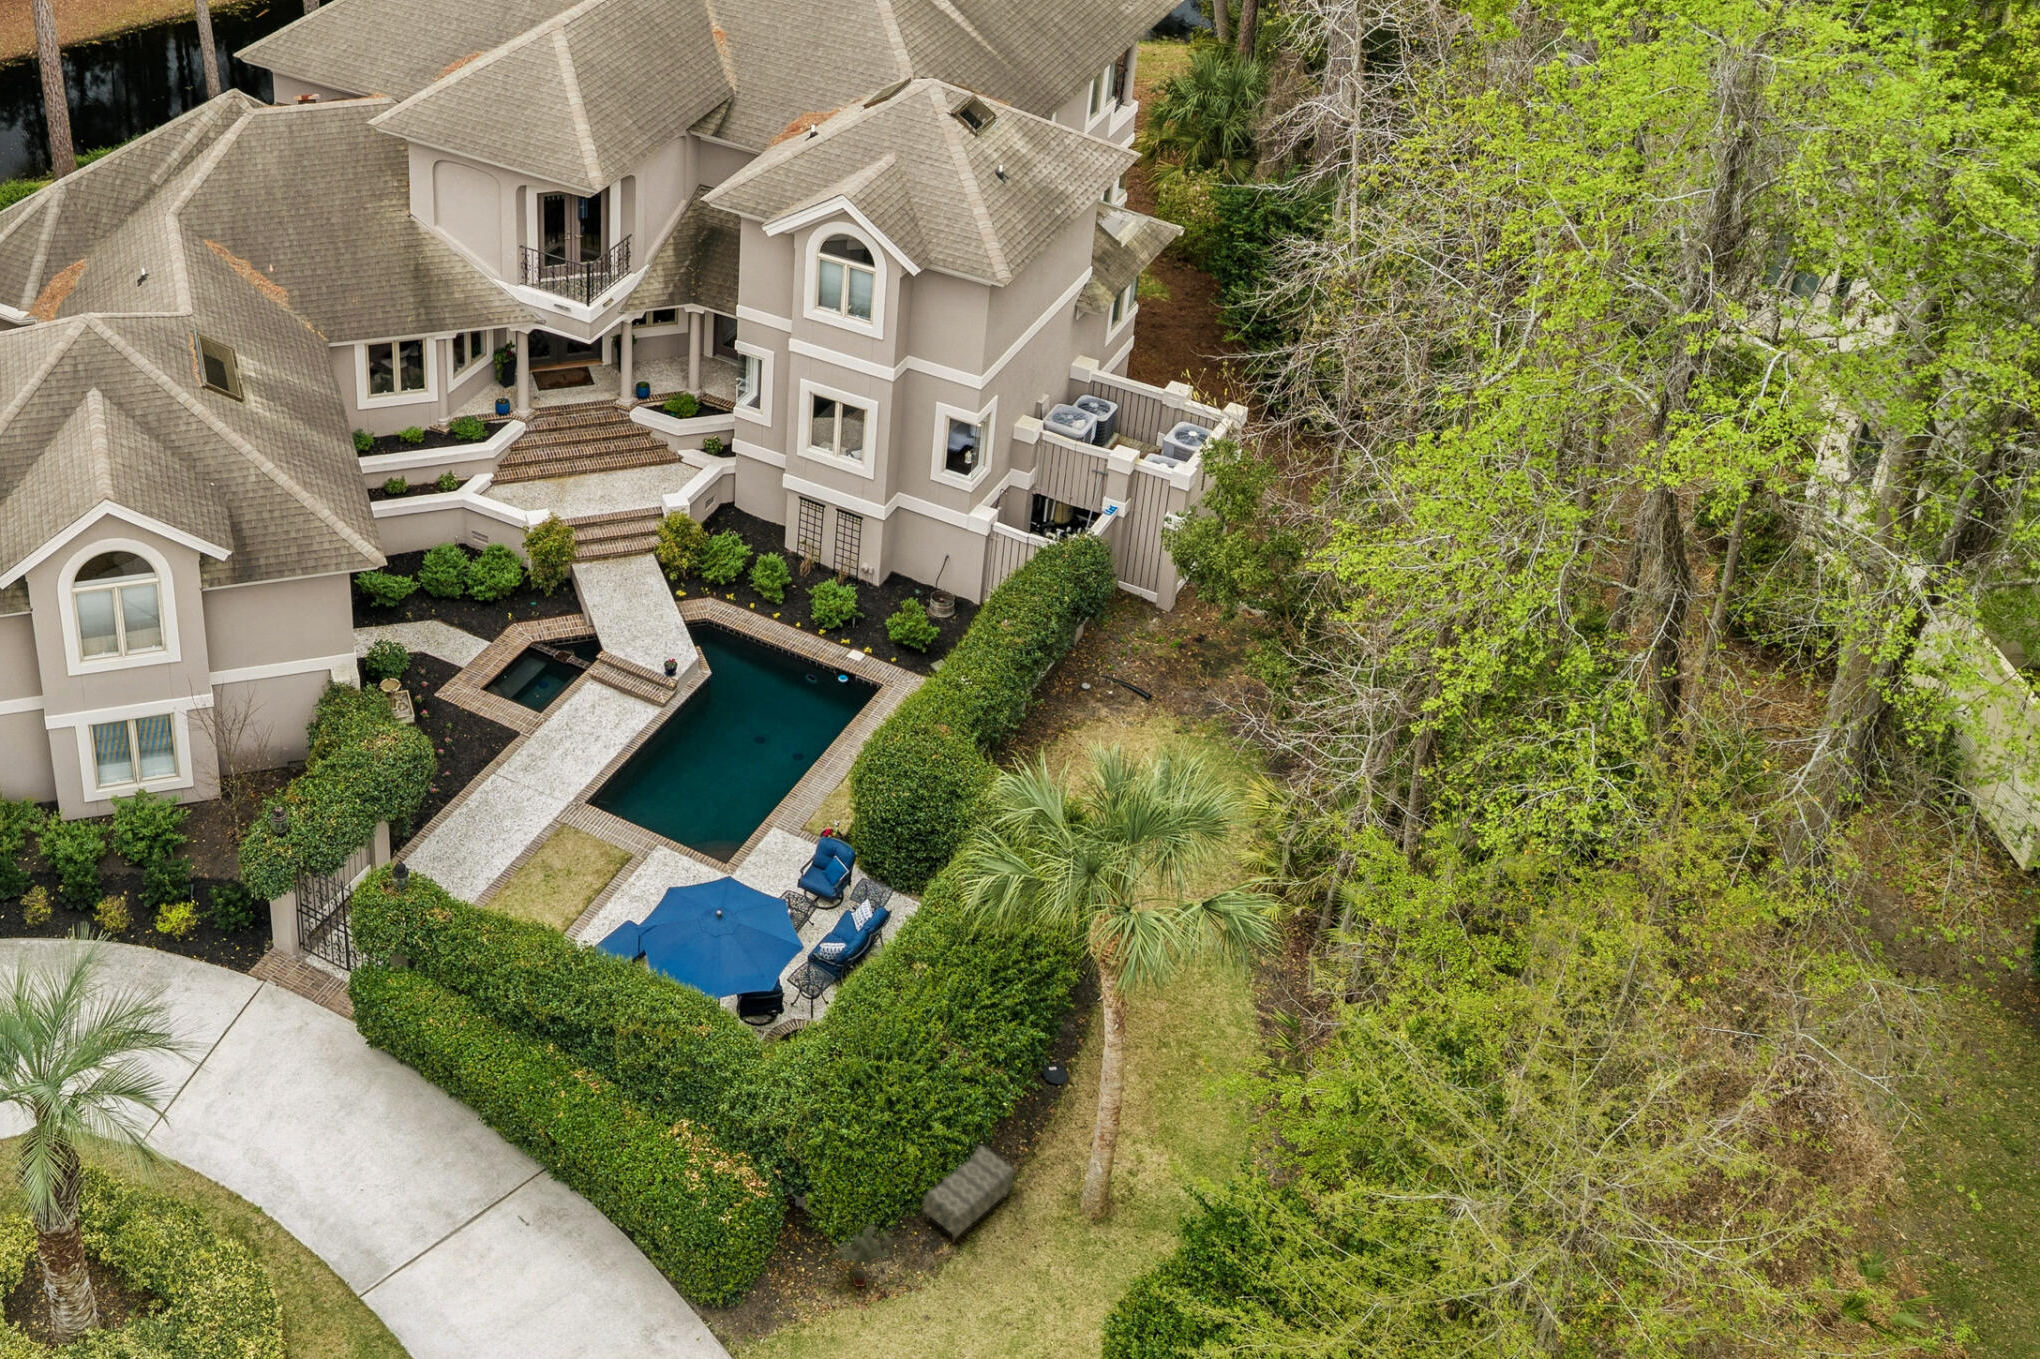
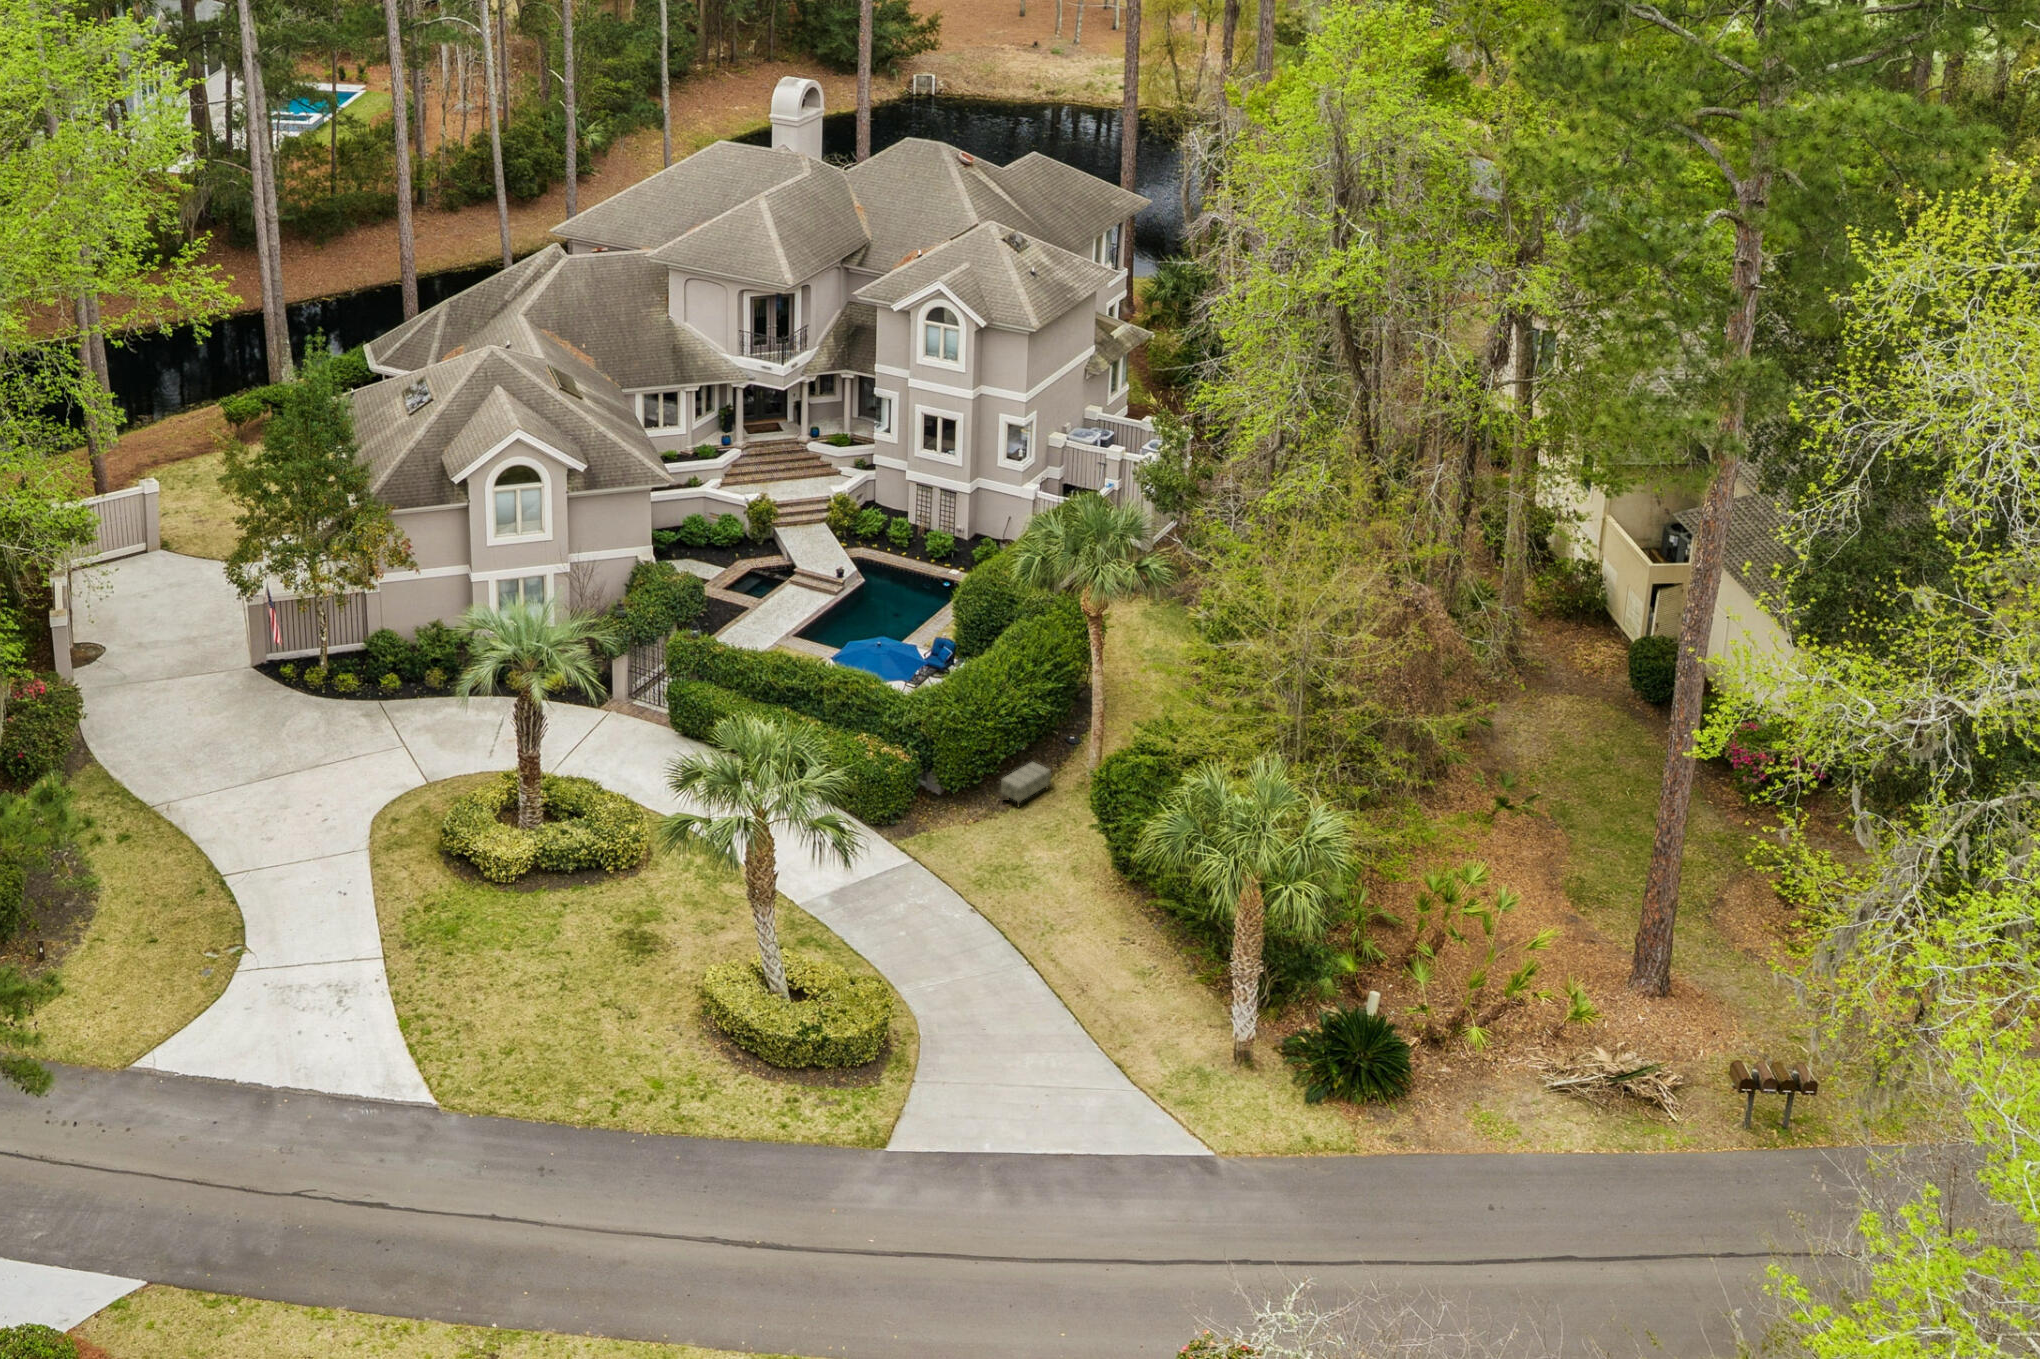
potted tree: present [832,1226,892,1287] -> none [949,786,983,826]

